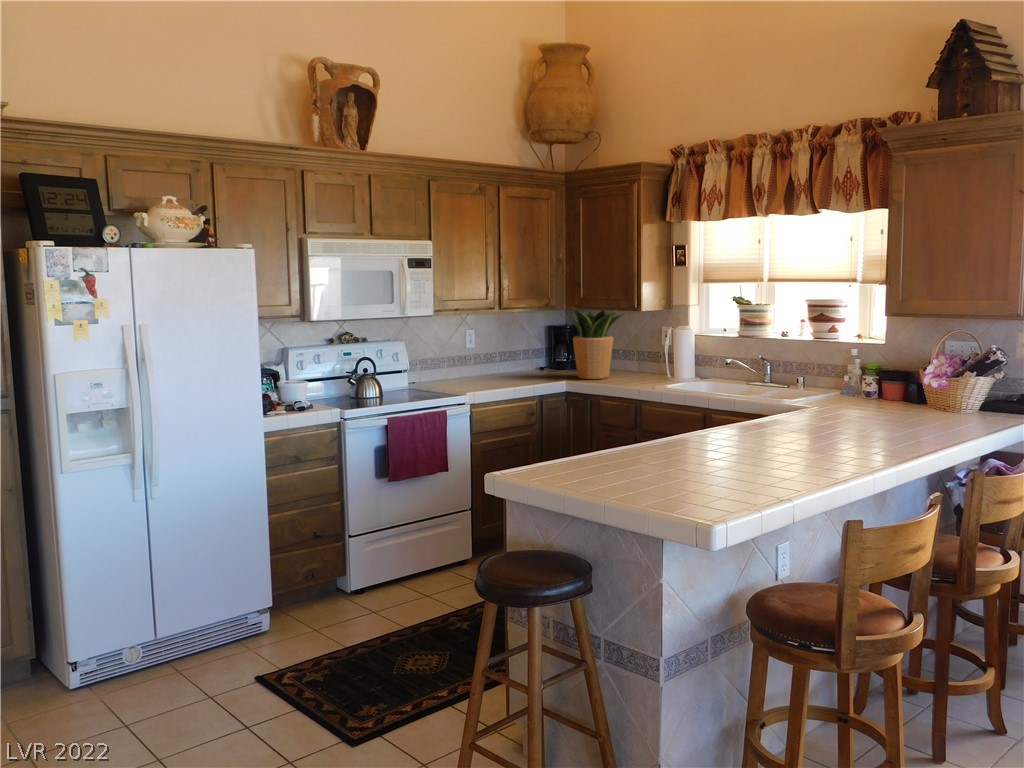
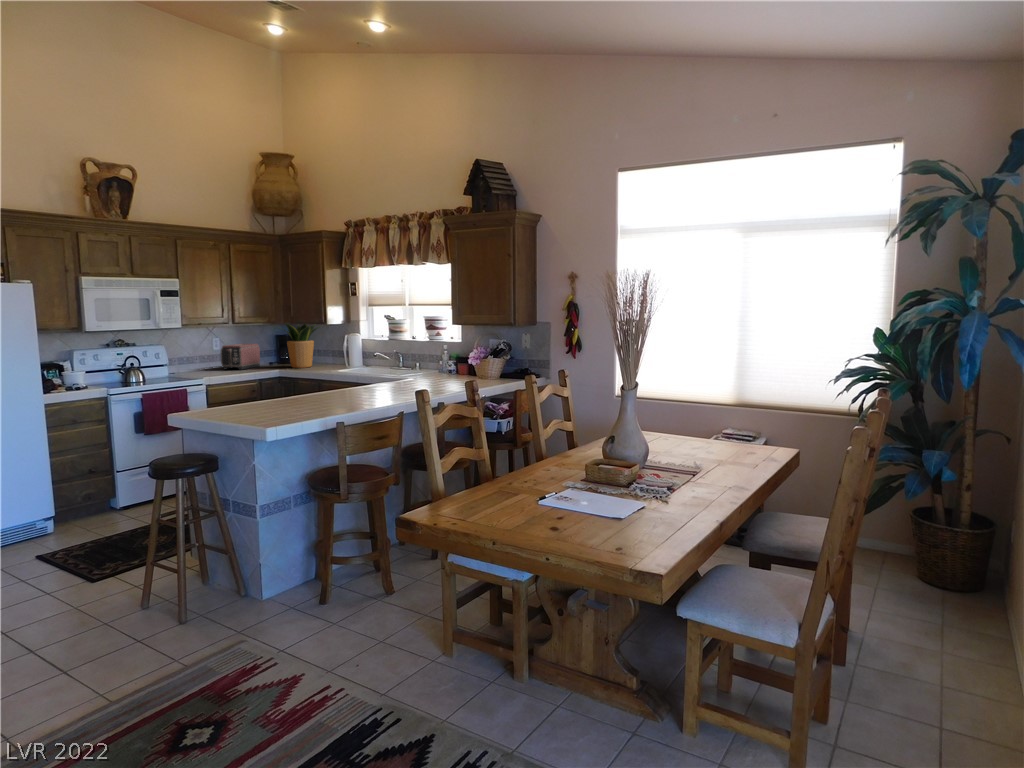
toaster: none [476,339,529,380] -> present [221,344,260,370]

